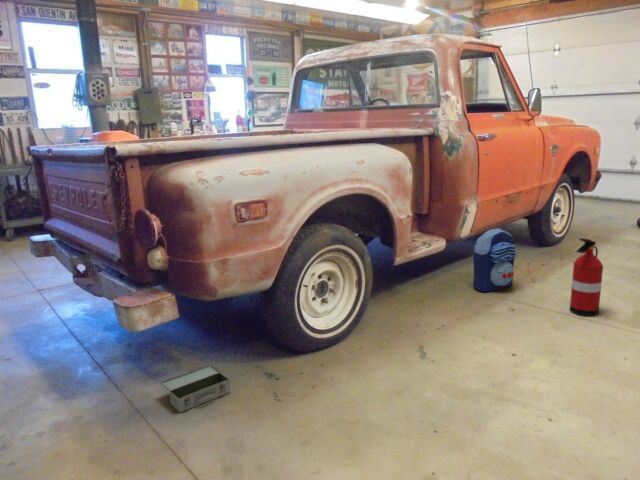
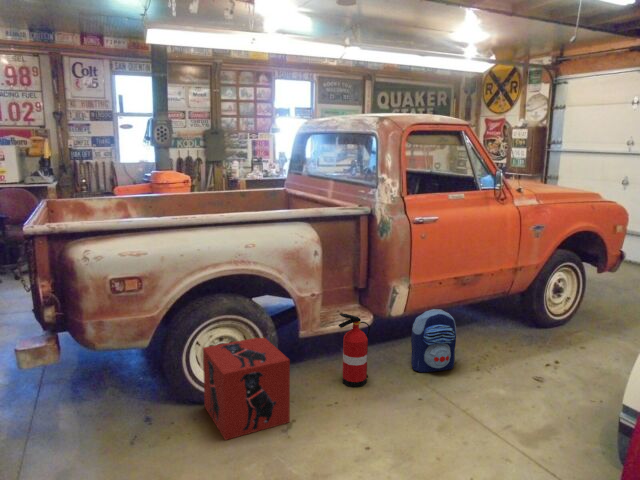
fire extinguisher: present [570,238,603,316] -> present [338,314,370,387]
storage box: none [312,267,415,373] -> present [203,337,290,440]
toolbox: present [161,365,230,412] -> none [51,407,104,446]

